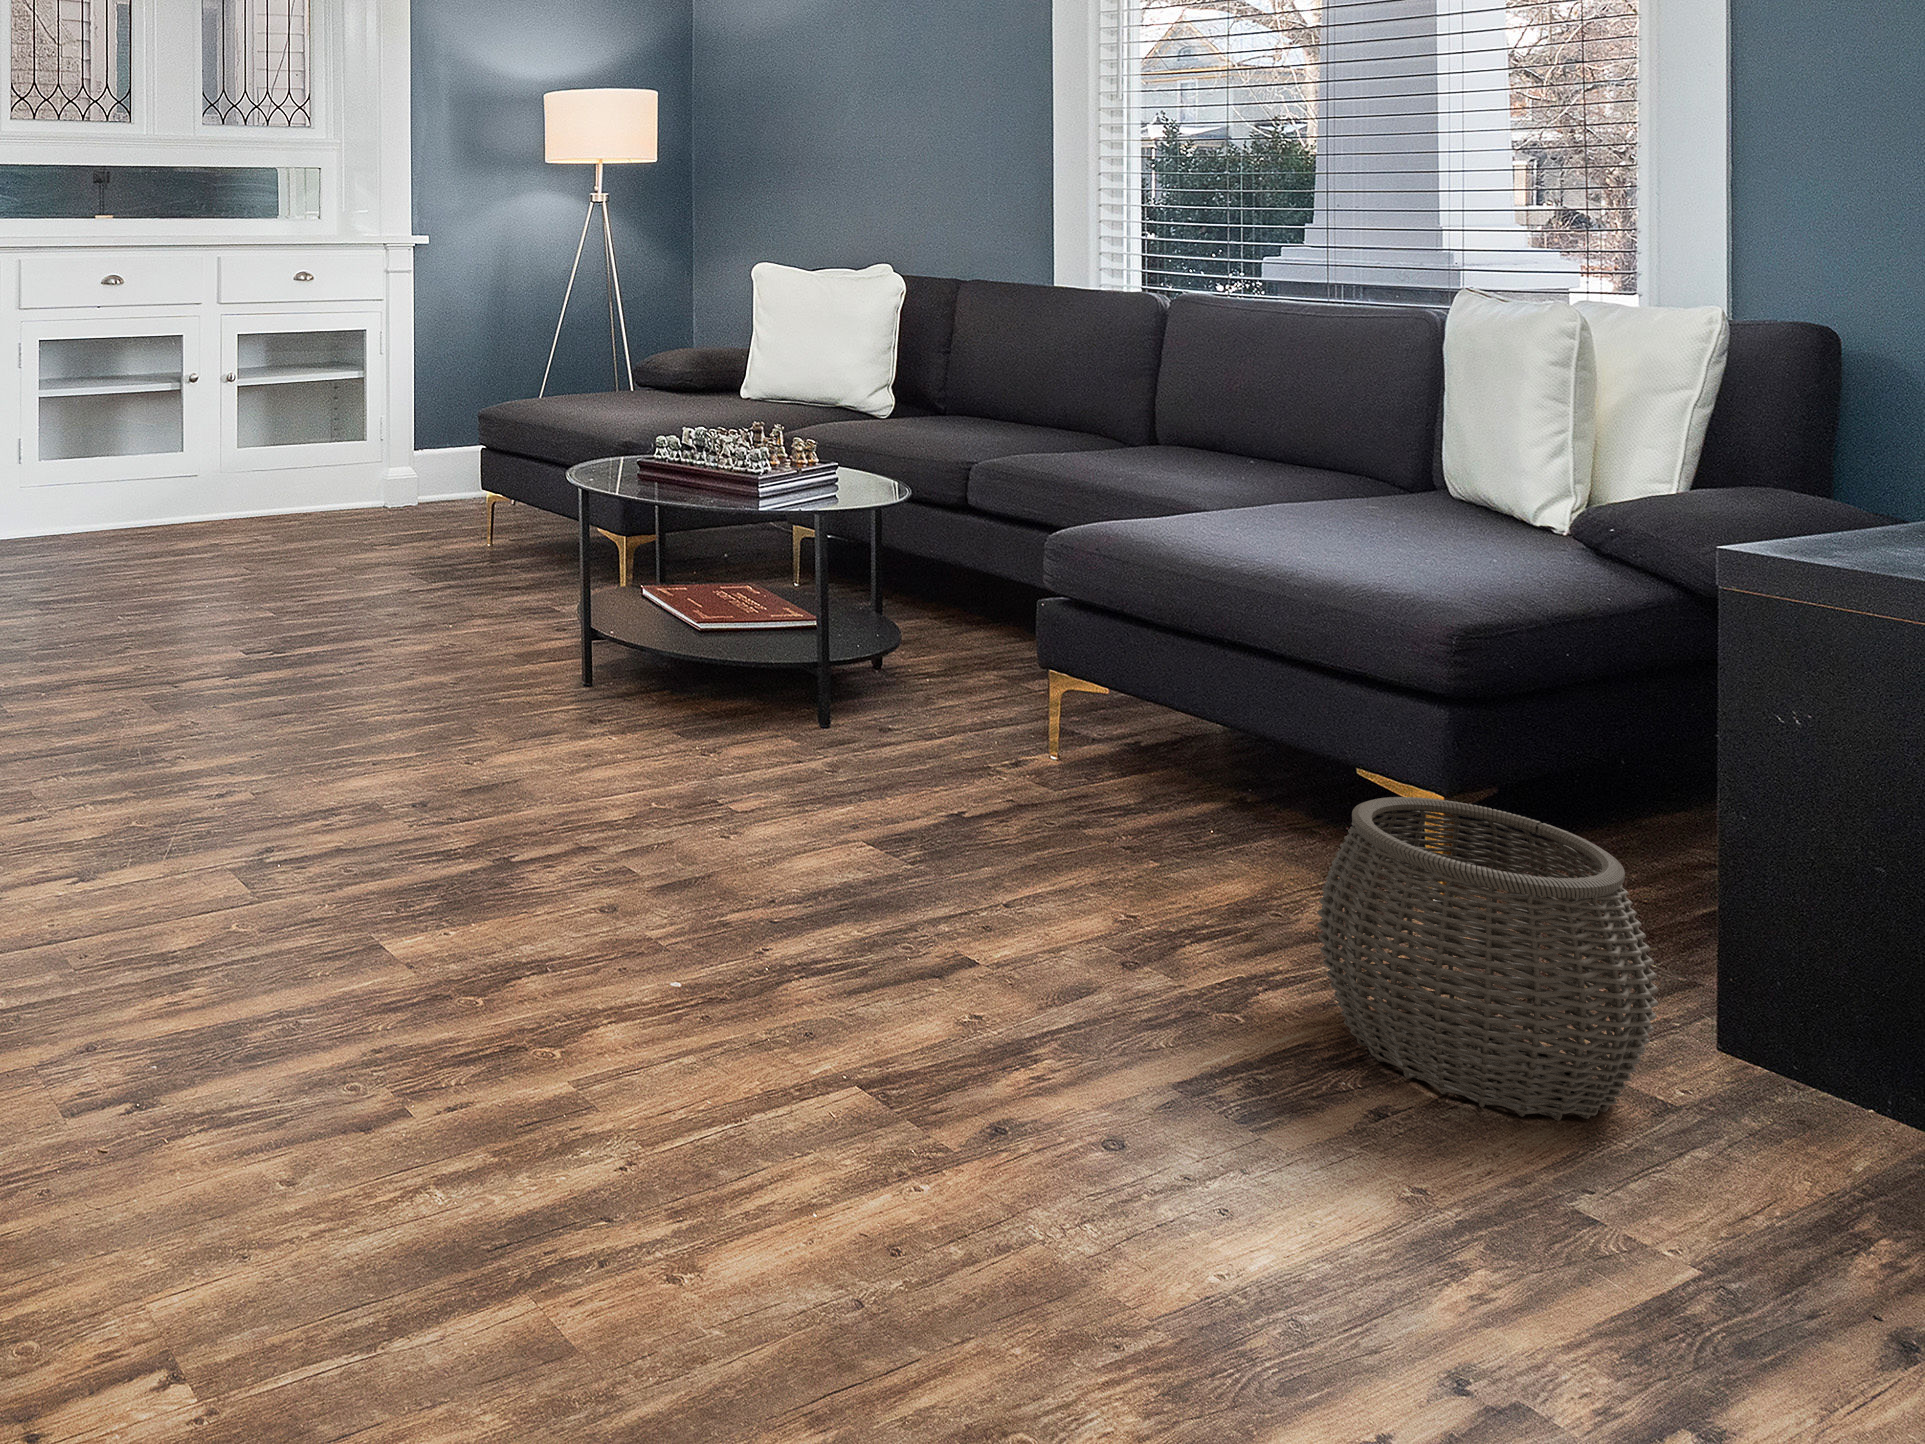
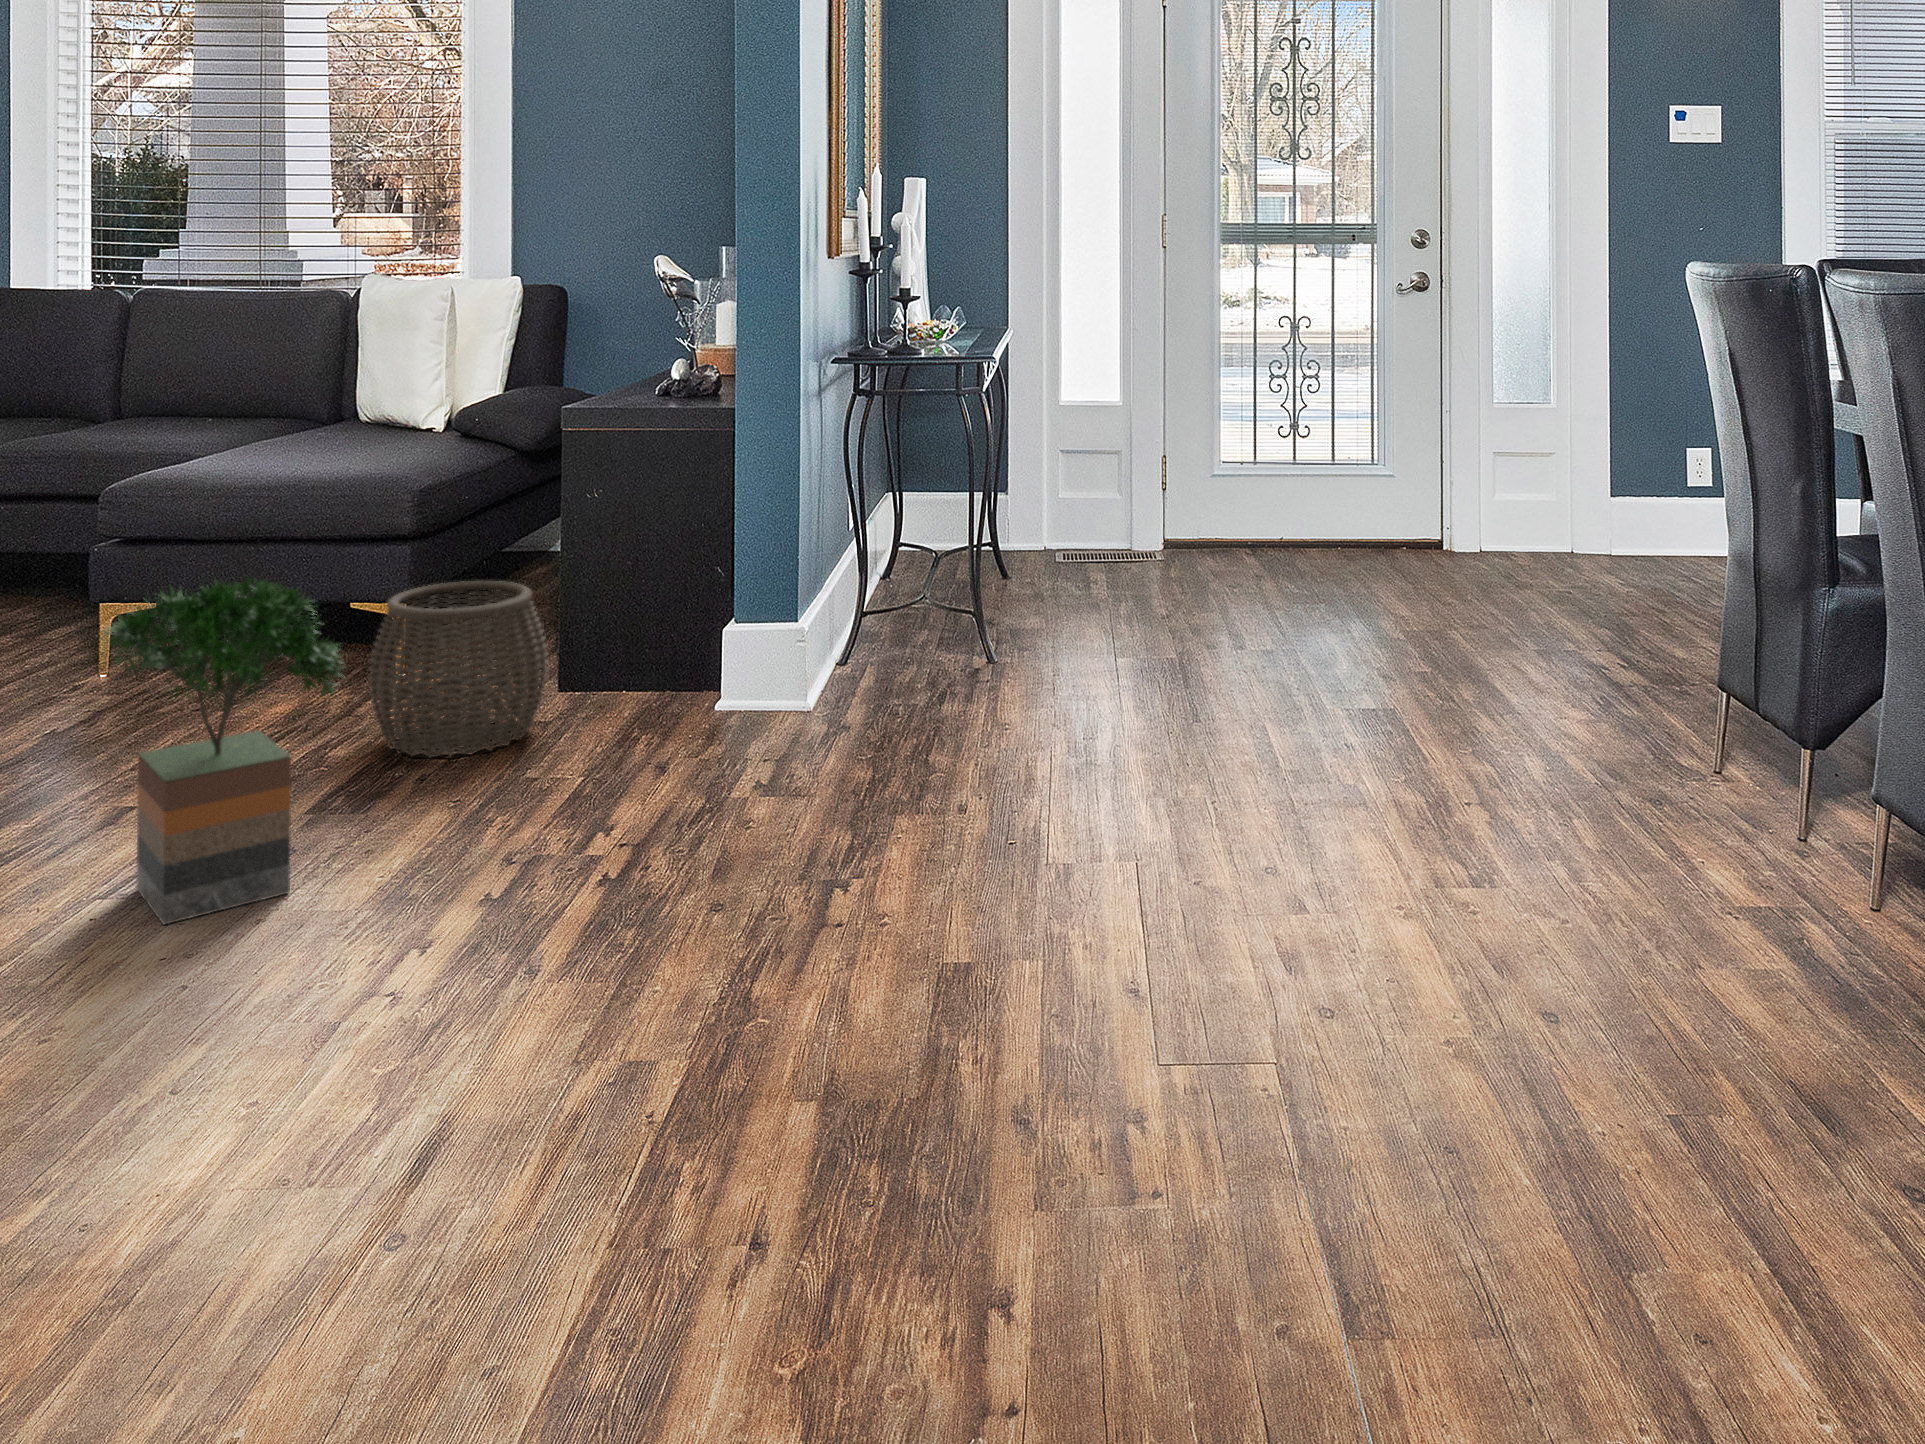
potted tree: none [854,714,1179,1224] -> present [104,578,343,924]

